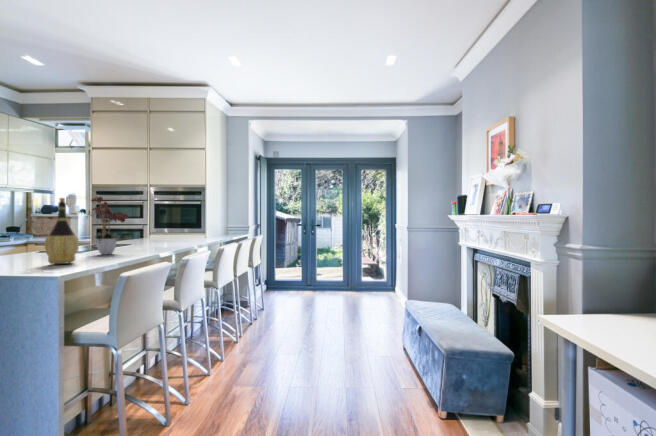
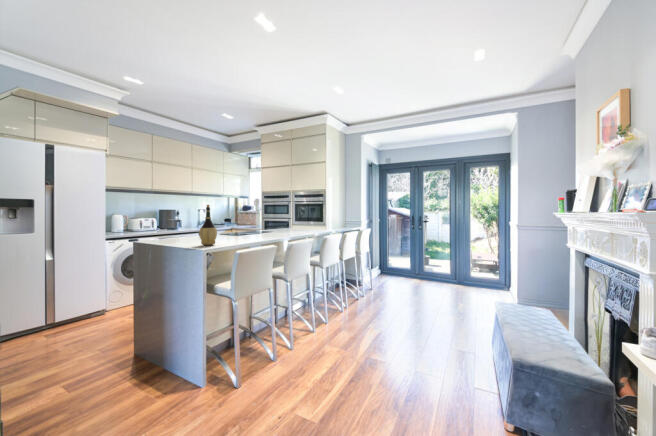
flower arrangement: present [88,197,128,254] -> none [229,201,257,240]

